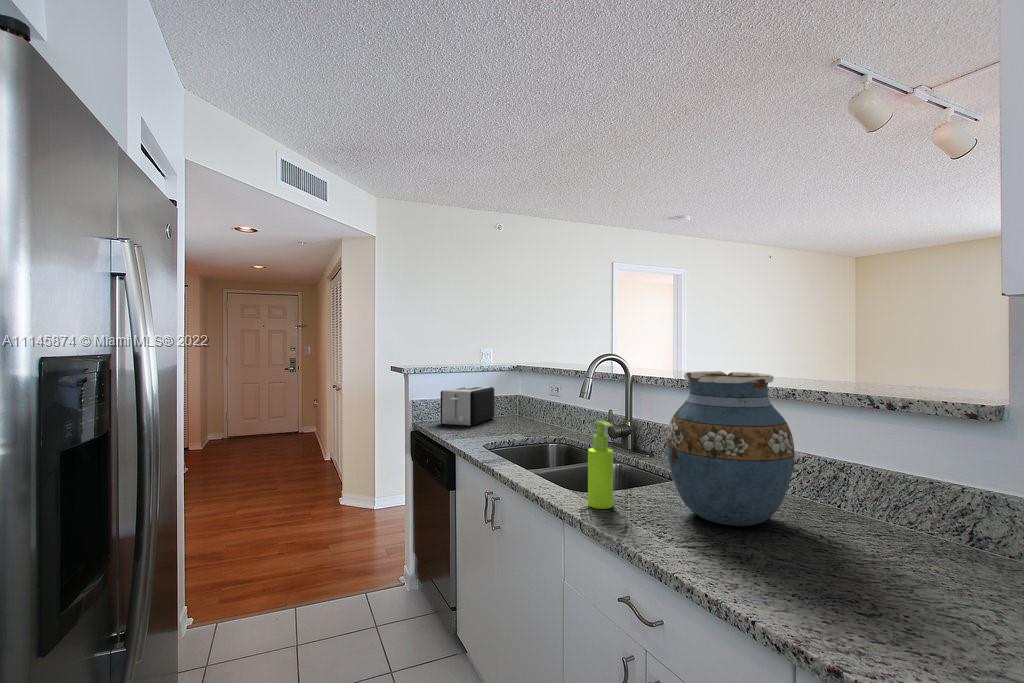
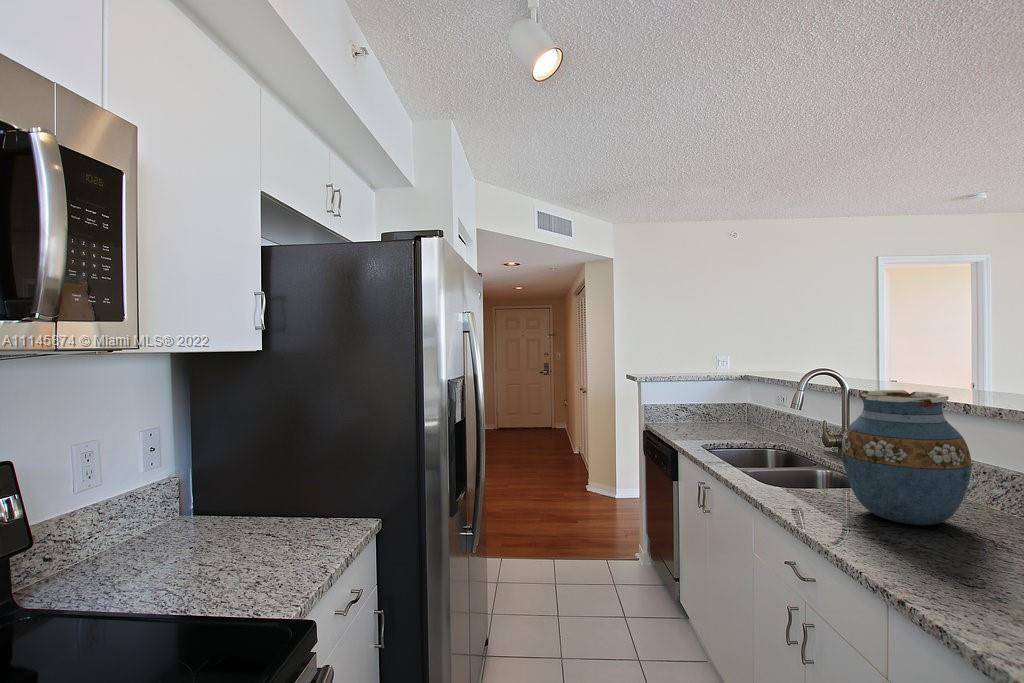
toaster: present [440,386,494,426] -> none [667,393,720,429]
soap dispenser: present [588,421,613,509] -> none [772,428,796,499]

